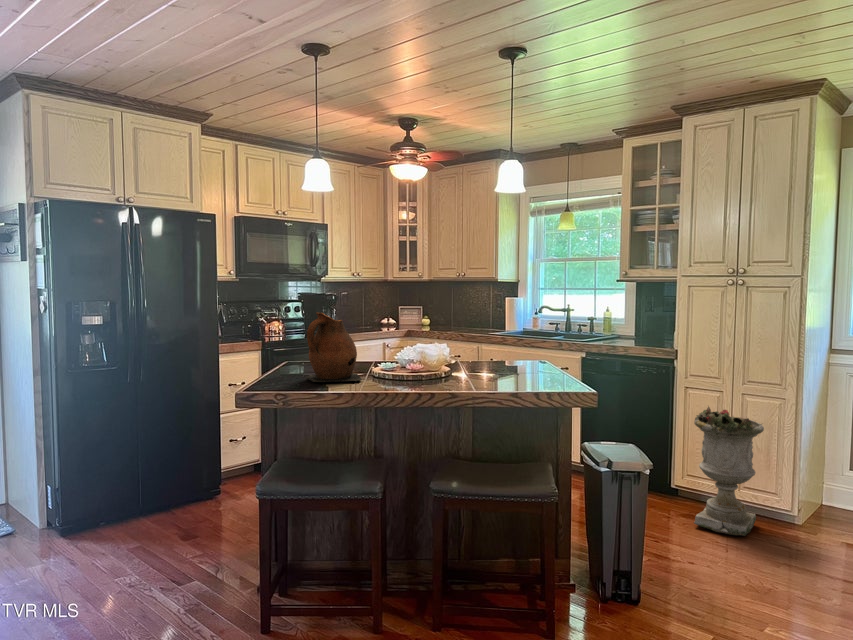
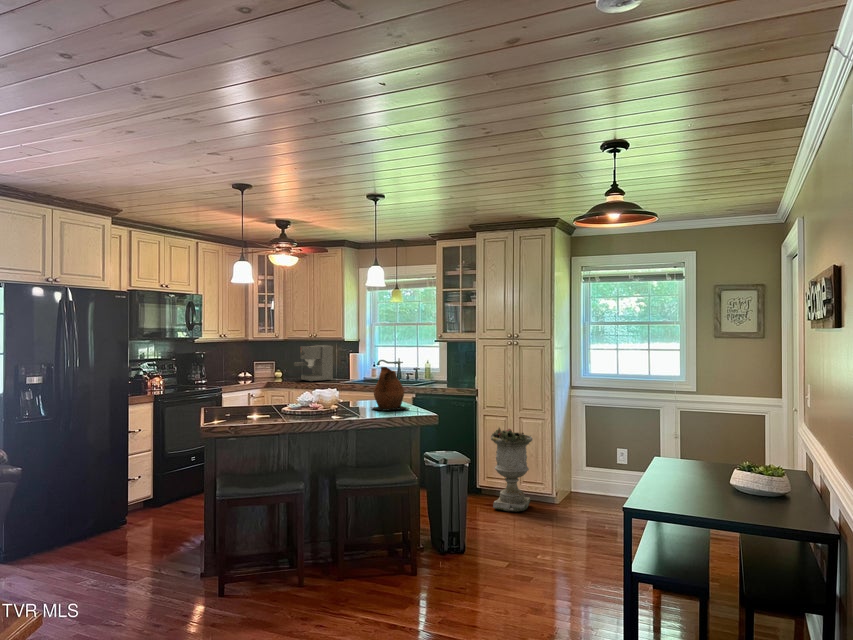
coffee maker: none [438,287,486,331] -> present [294,346,333,381]
ceramic pitcher: present [307,313,362,382] -> present [372,367,409,410]

